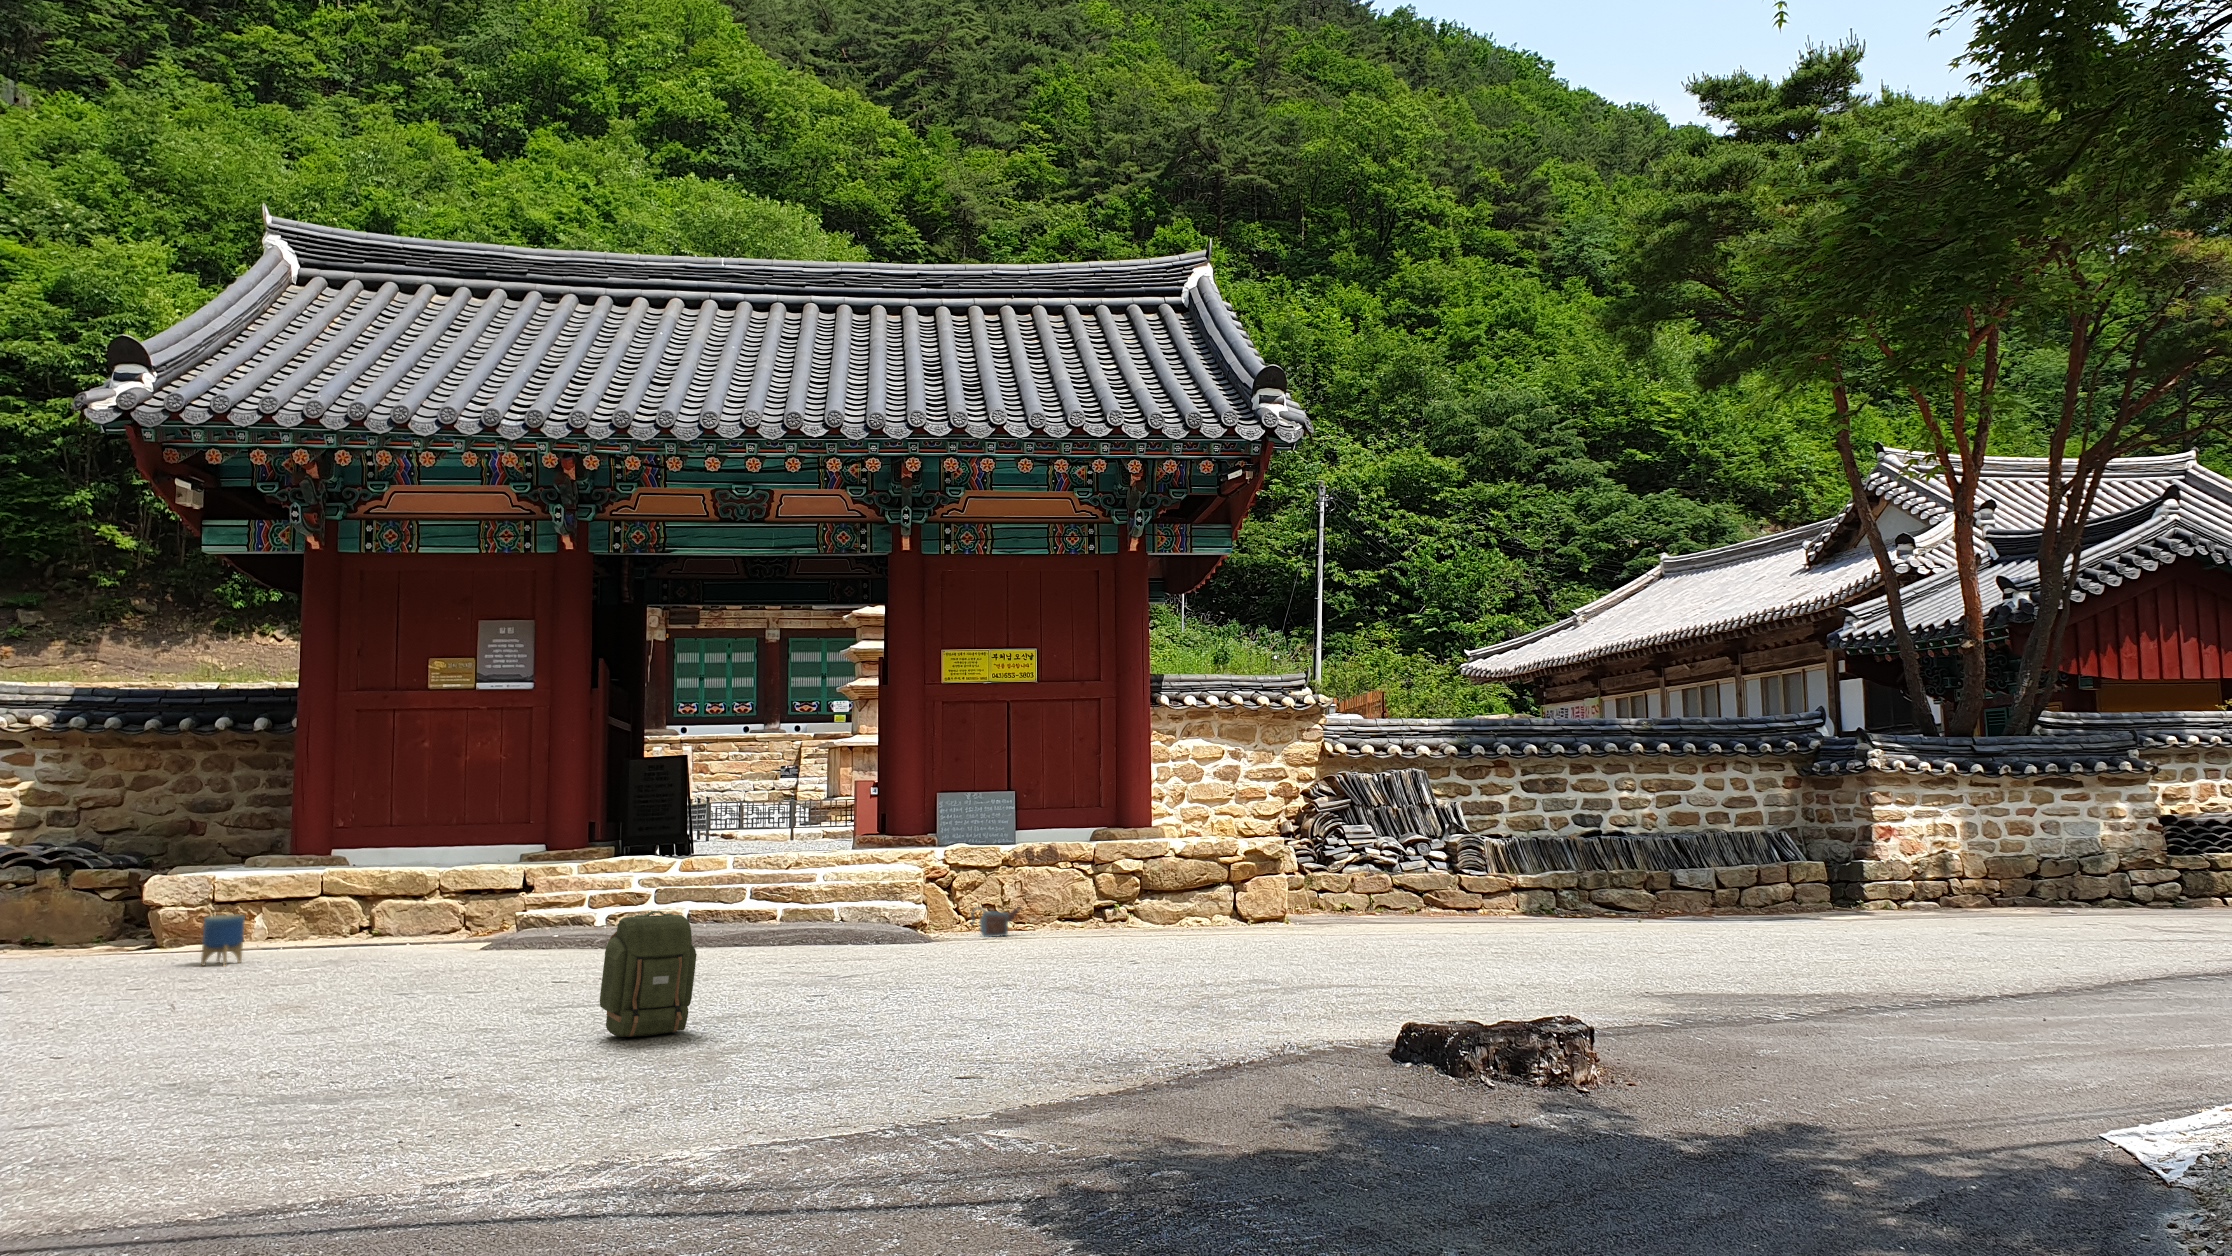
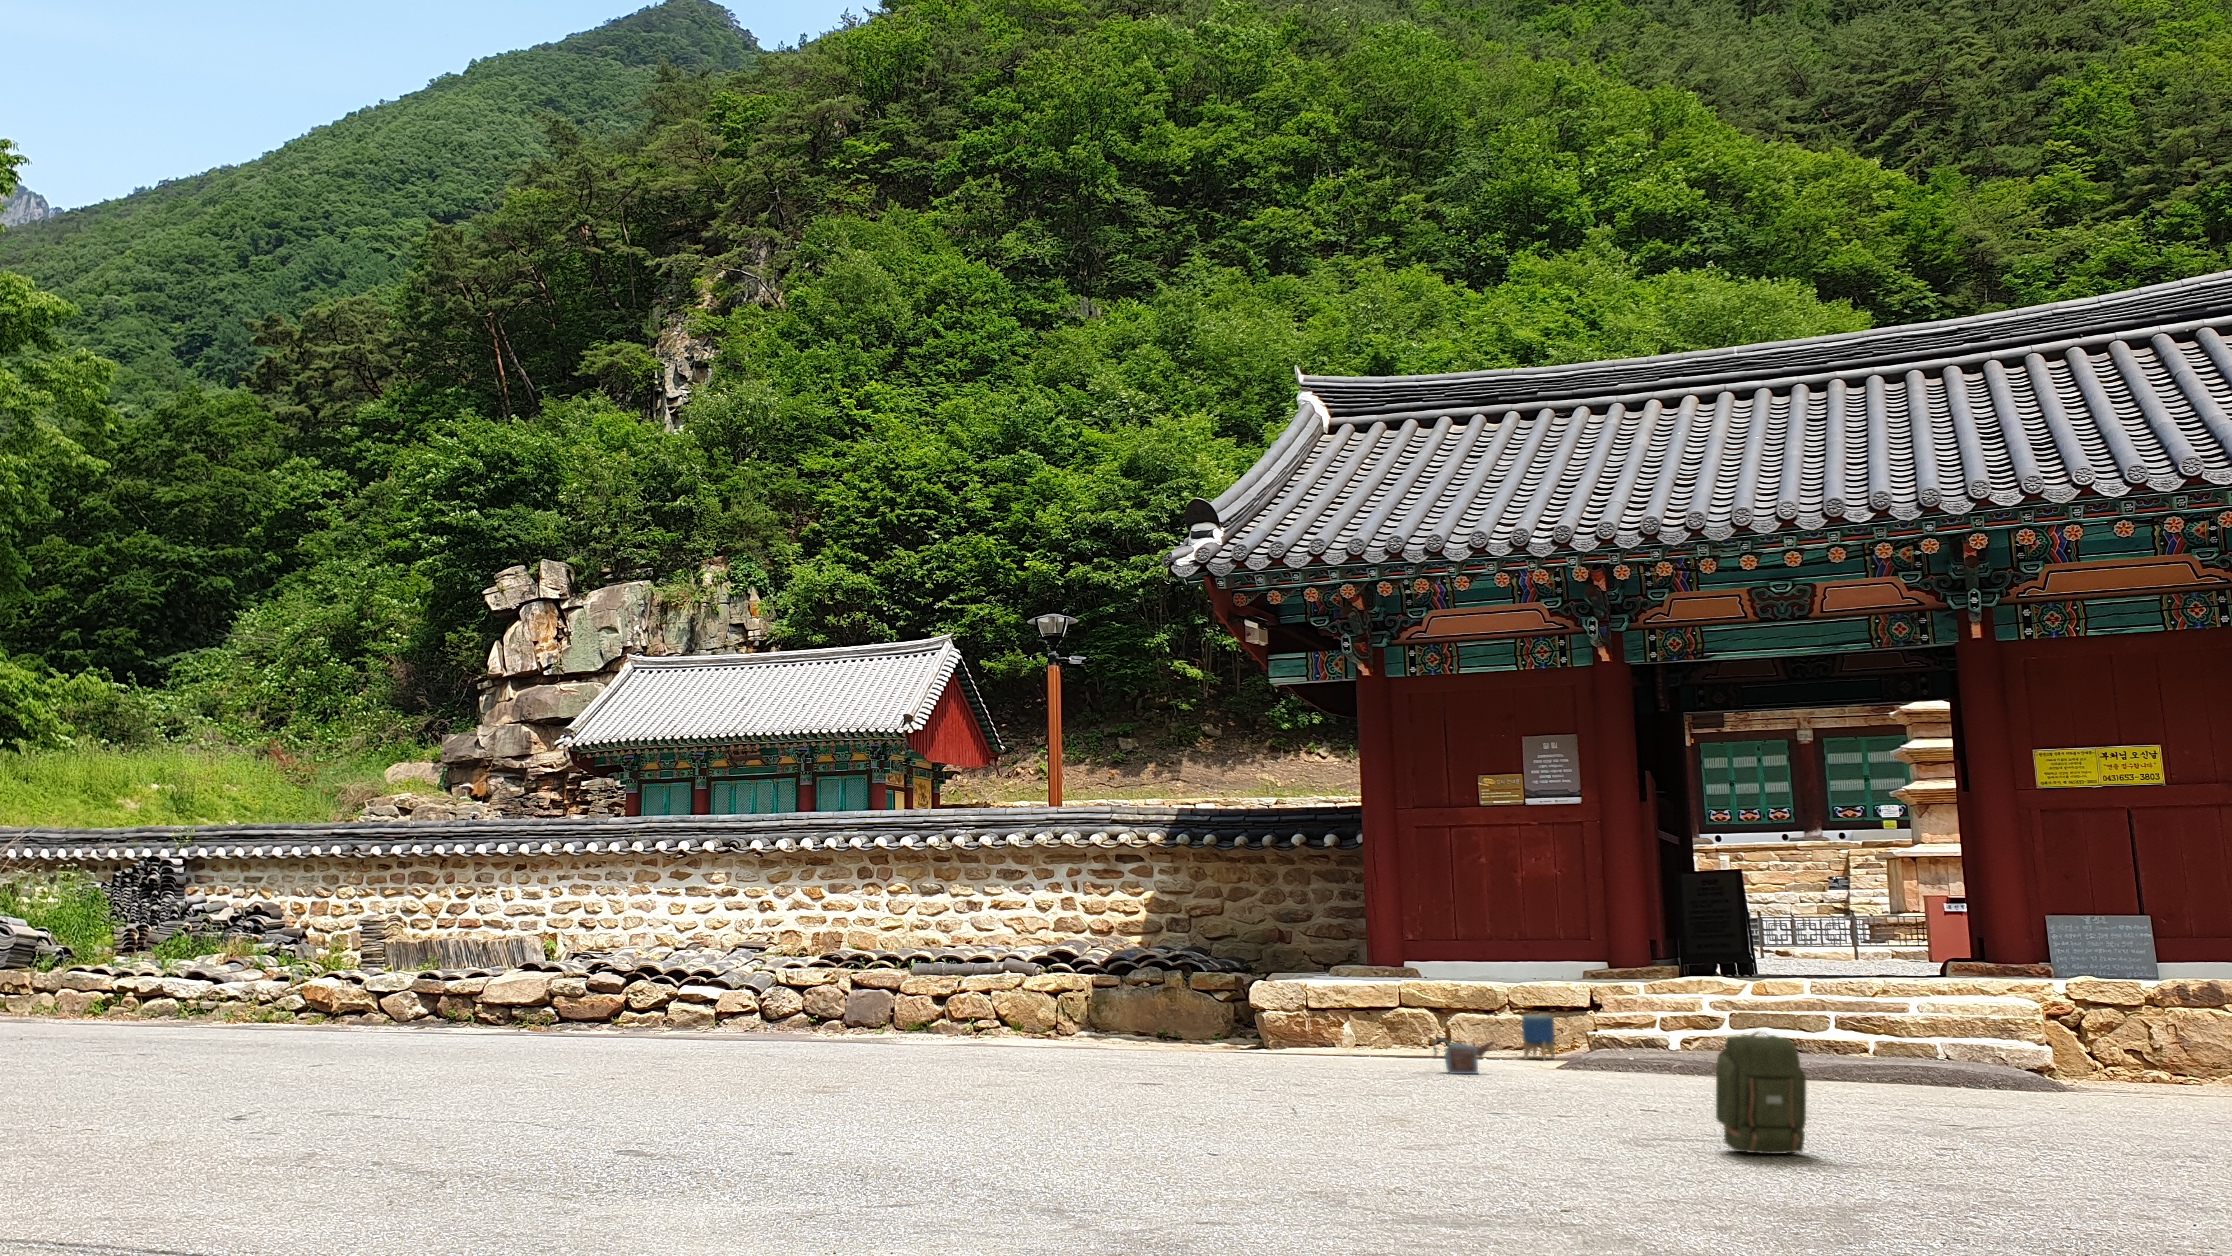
watering can: present [971,907,1021,937] -> present [1433,1037,1494,1074]
planter: present [201,914,245,966] -> present [1522,1014,1555,1060]

